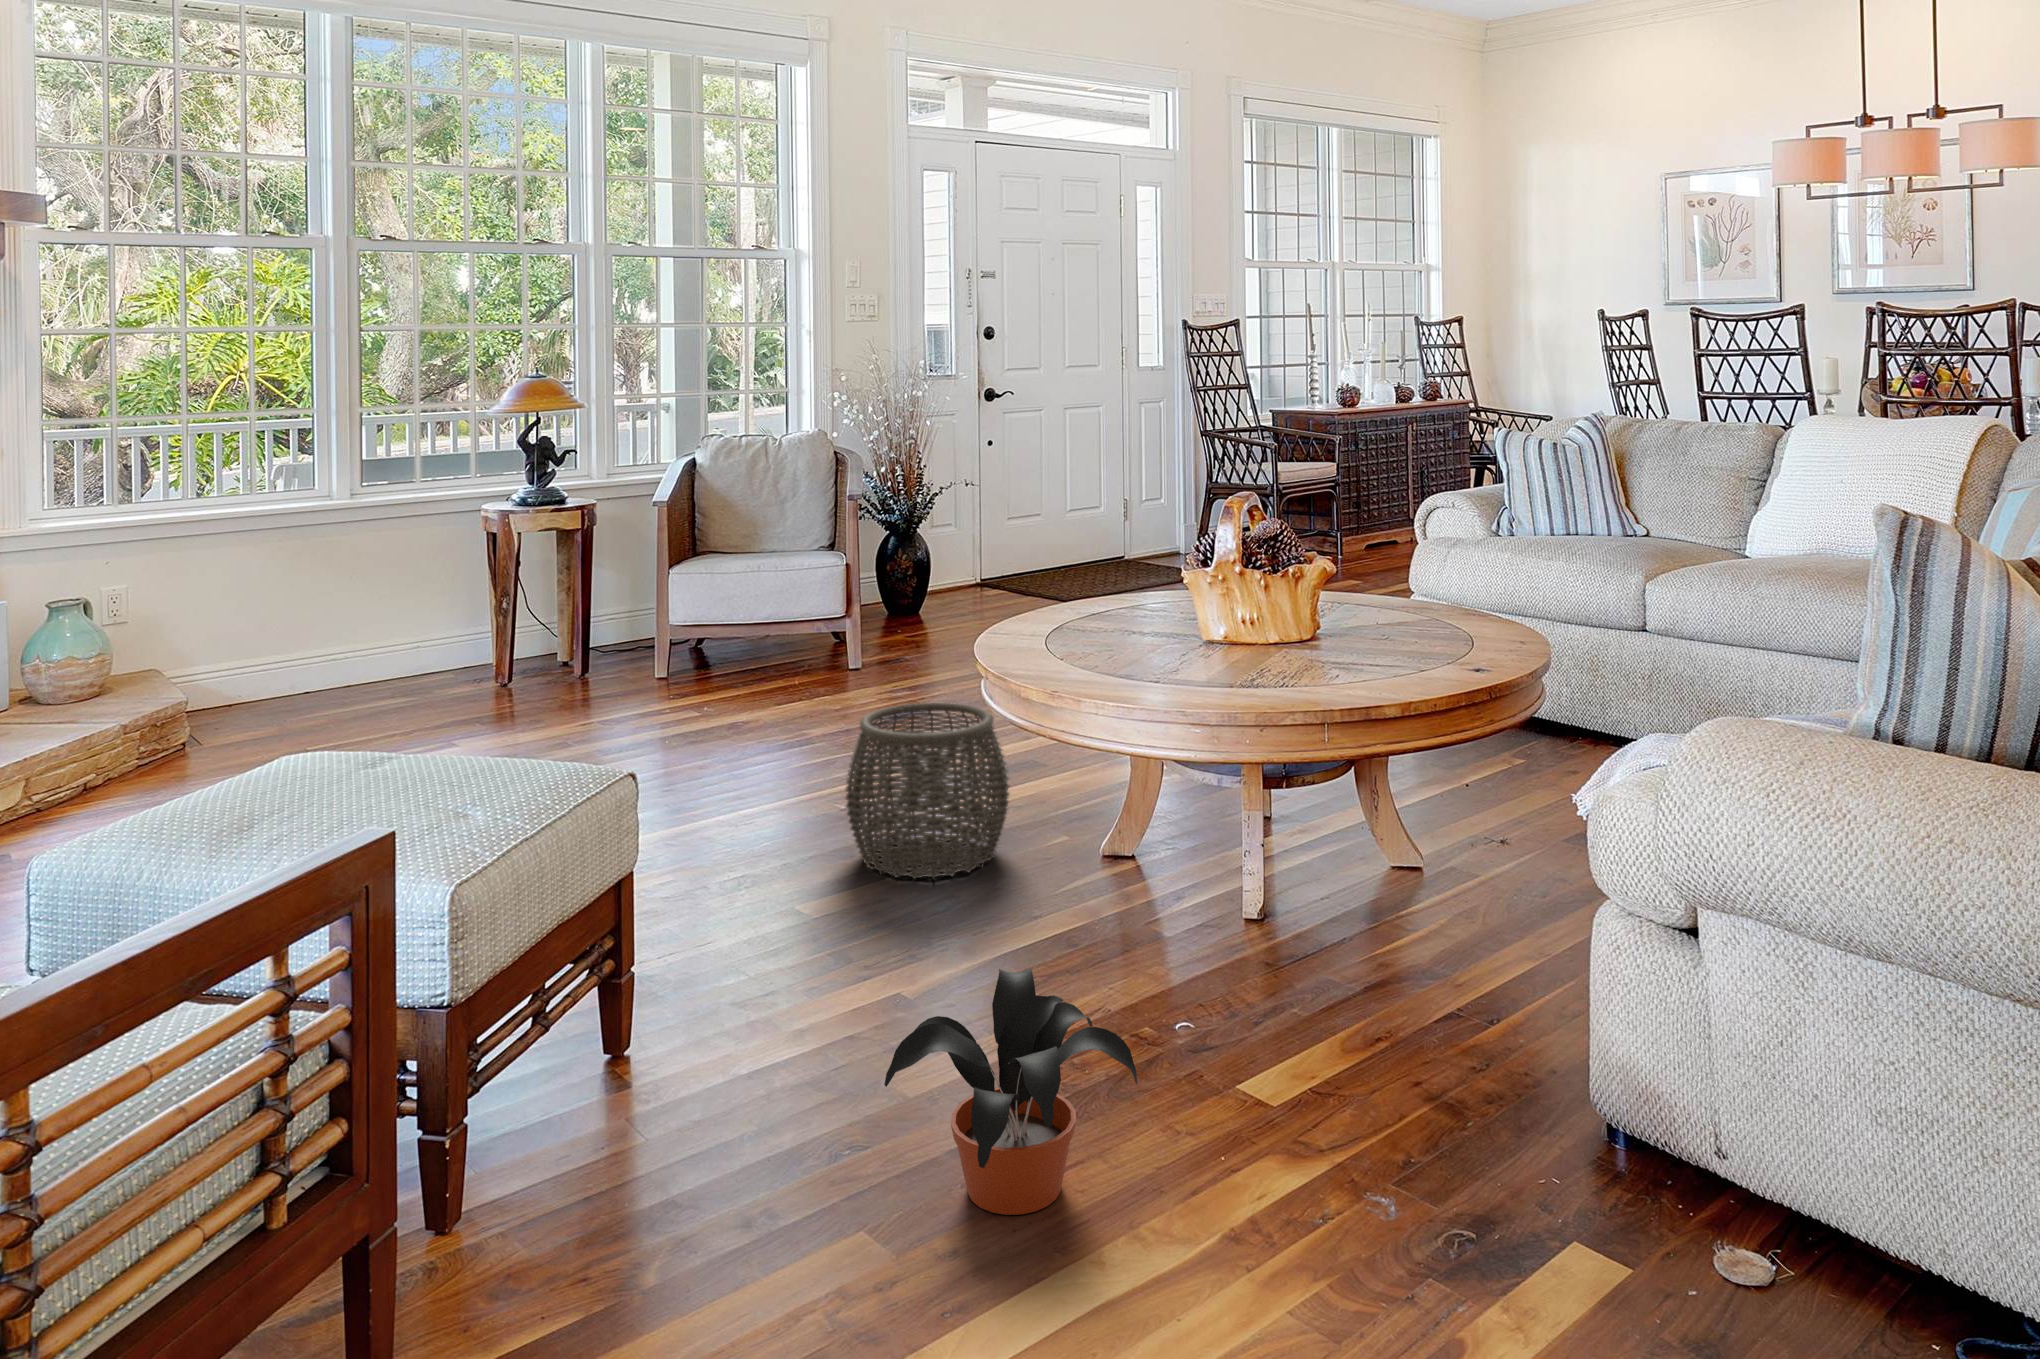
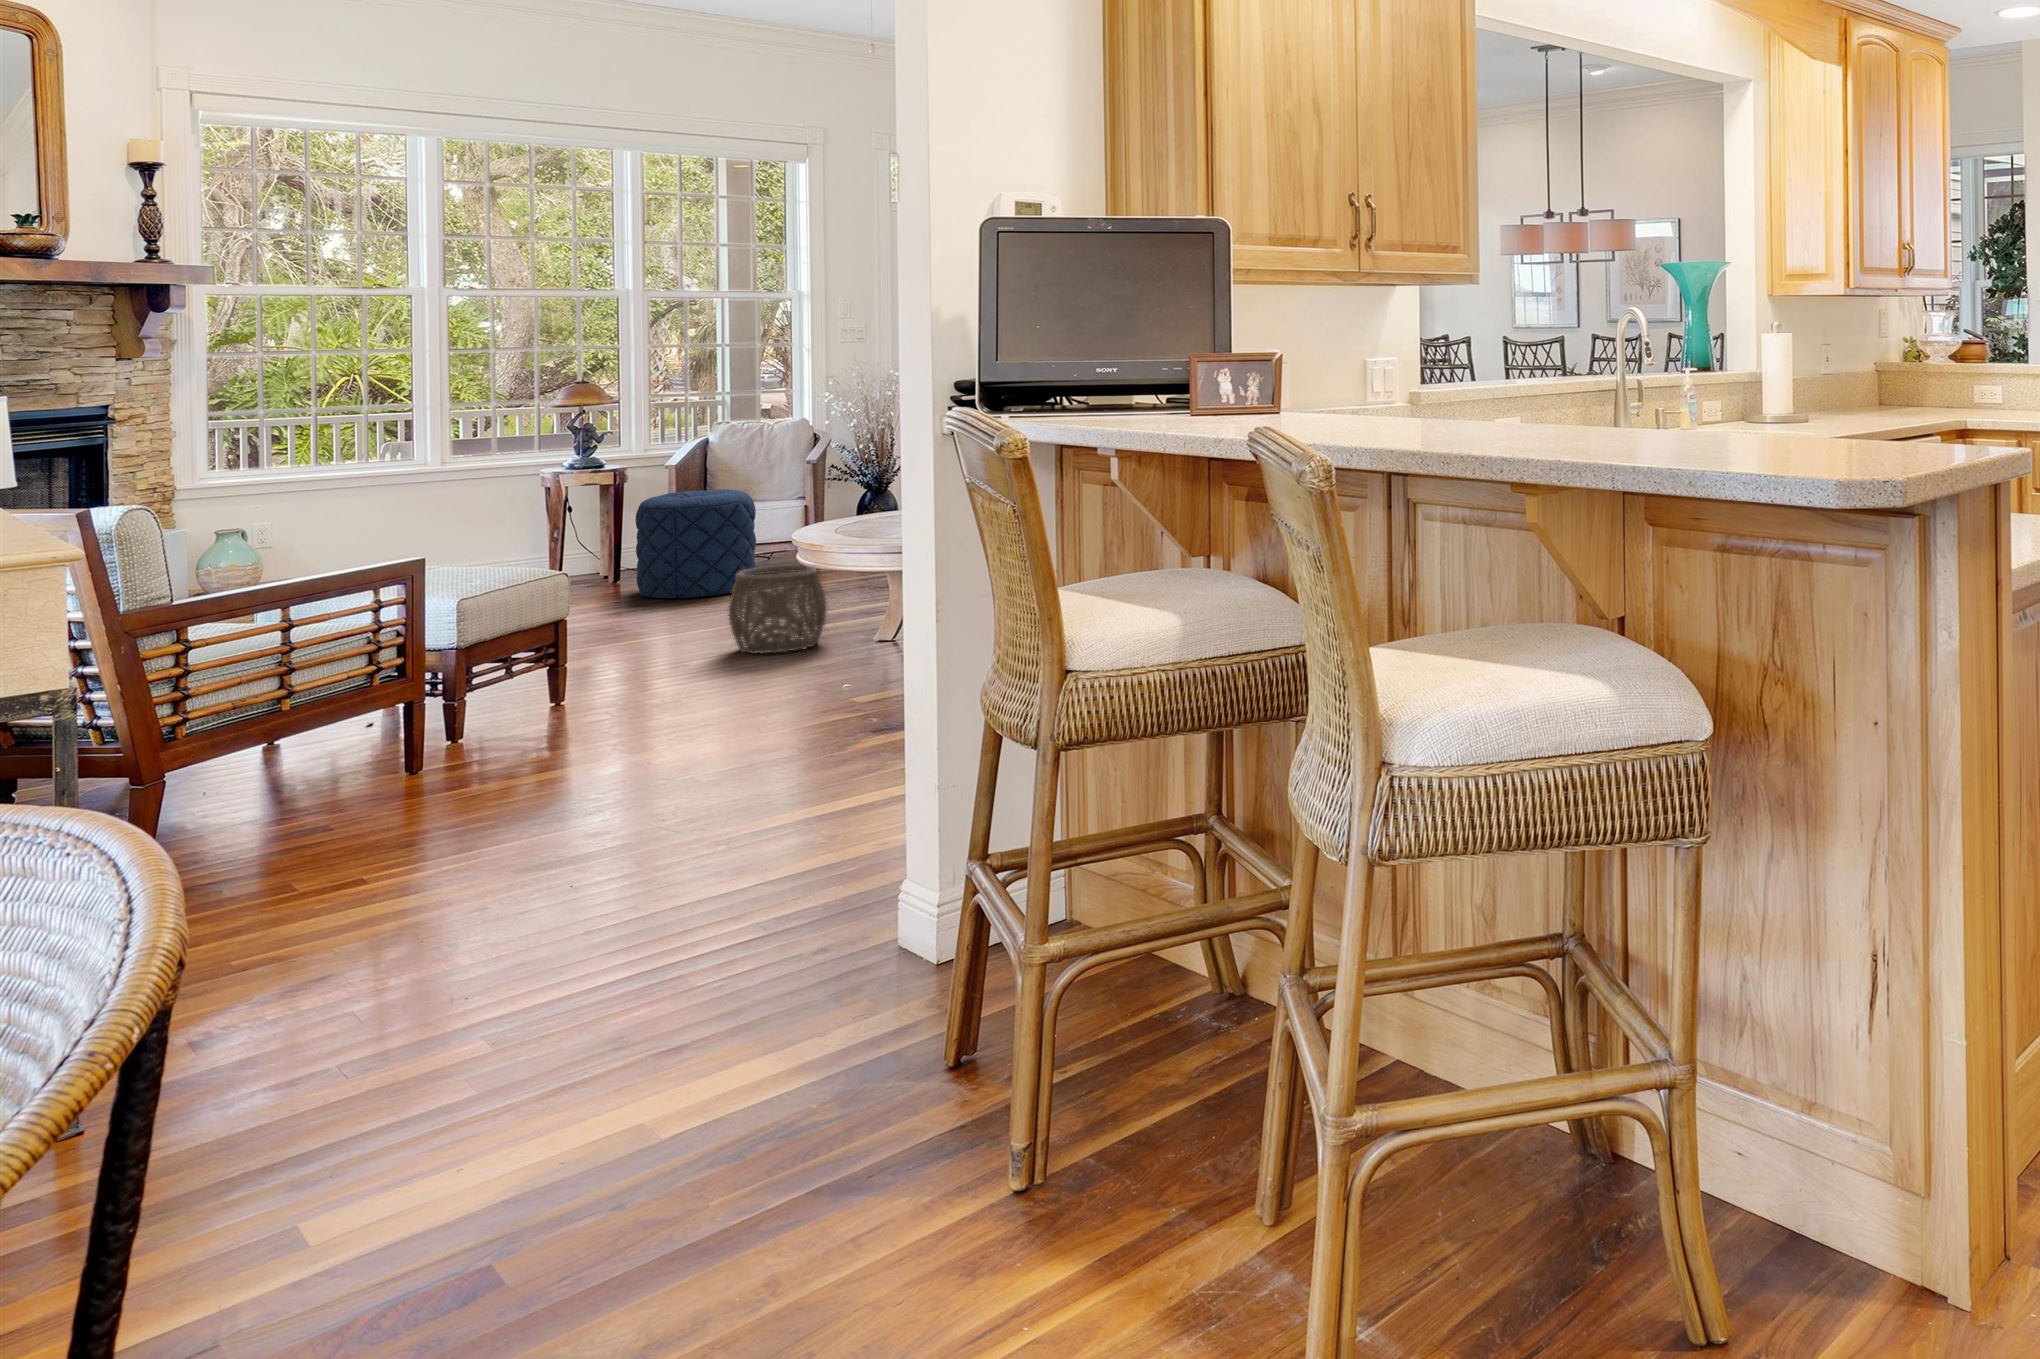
pouf: none [625,540,790,712] -> present [636,489,756,598]
potted plant: present [884,969,1137,1215] -> none [659,644,777,733]

